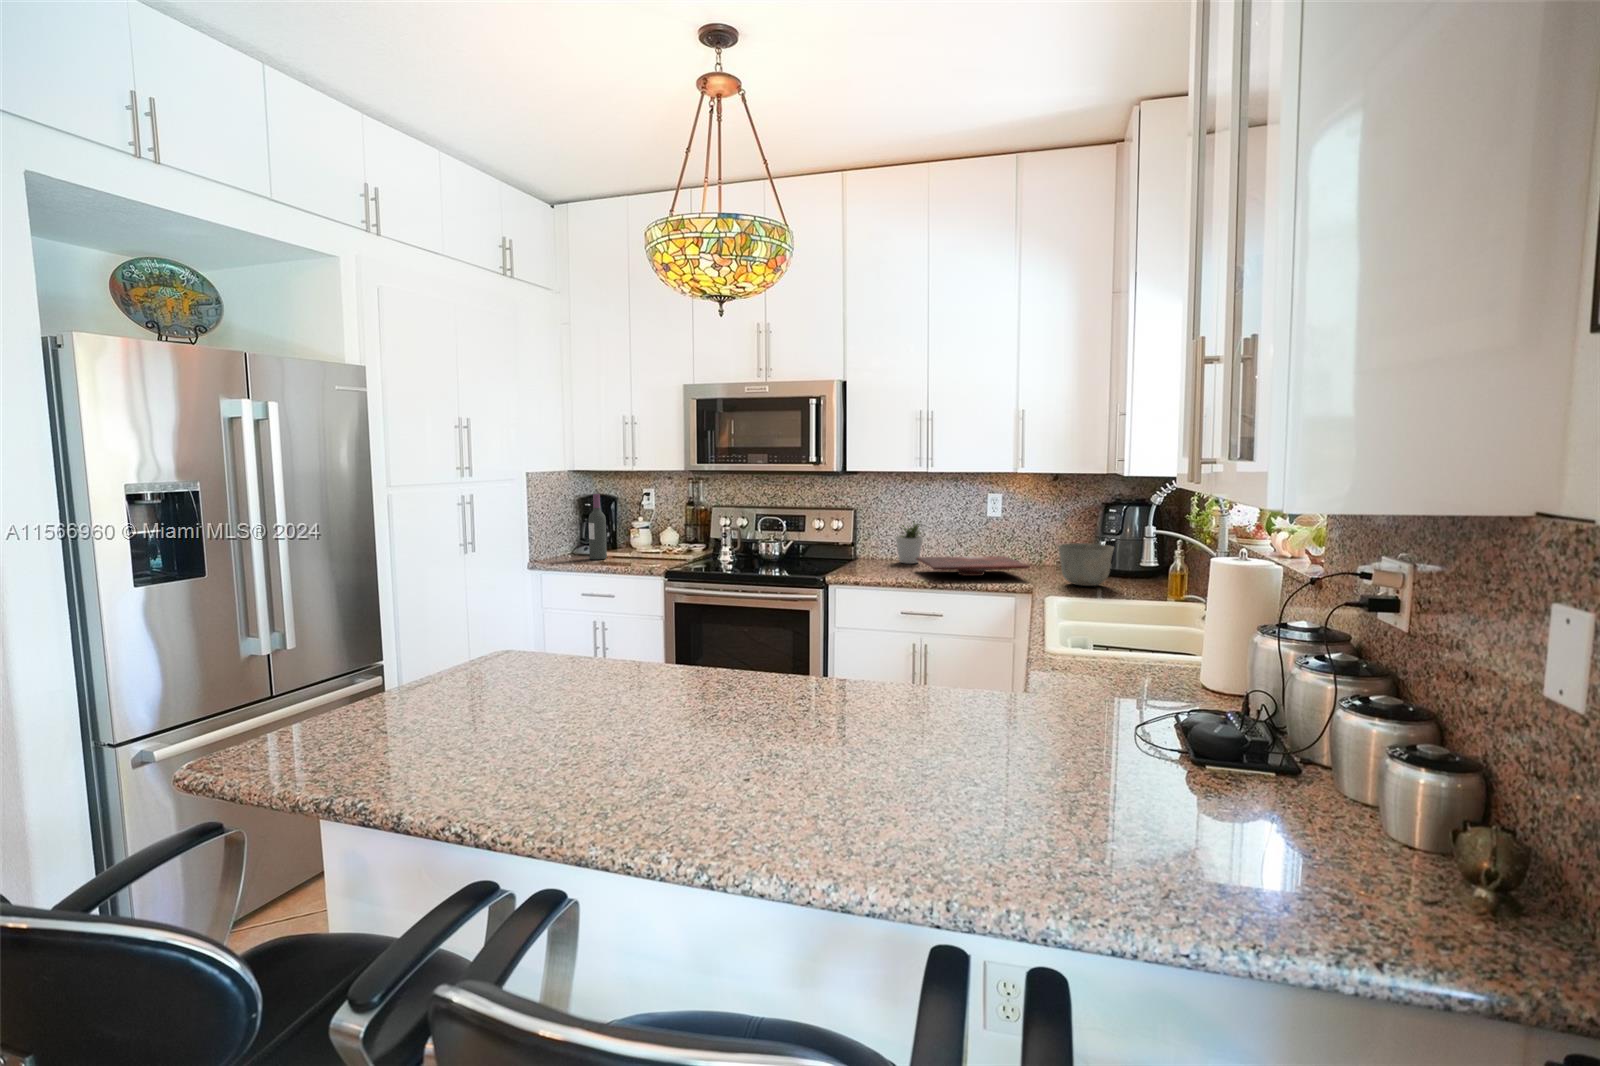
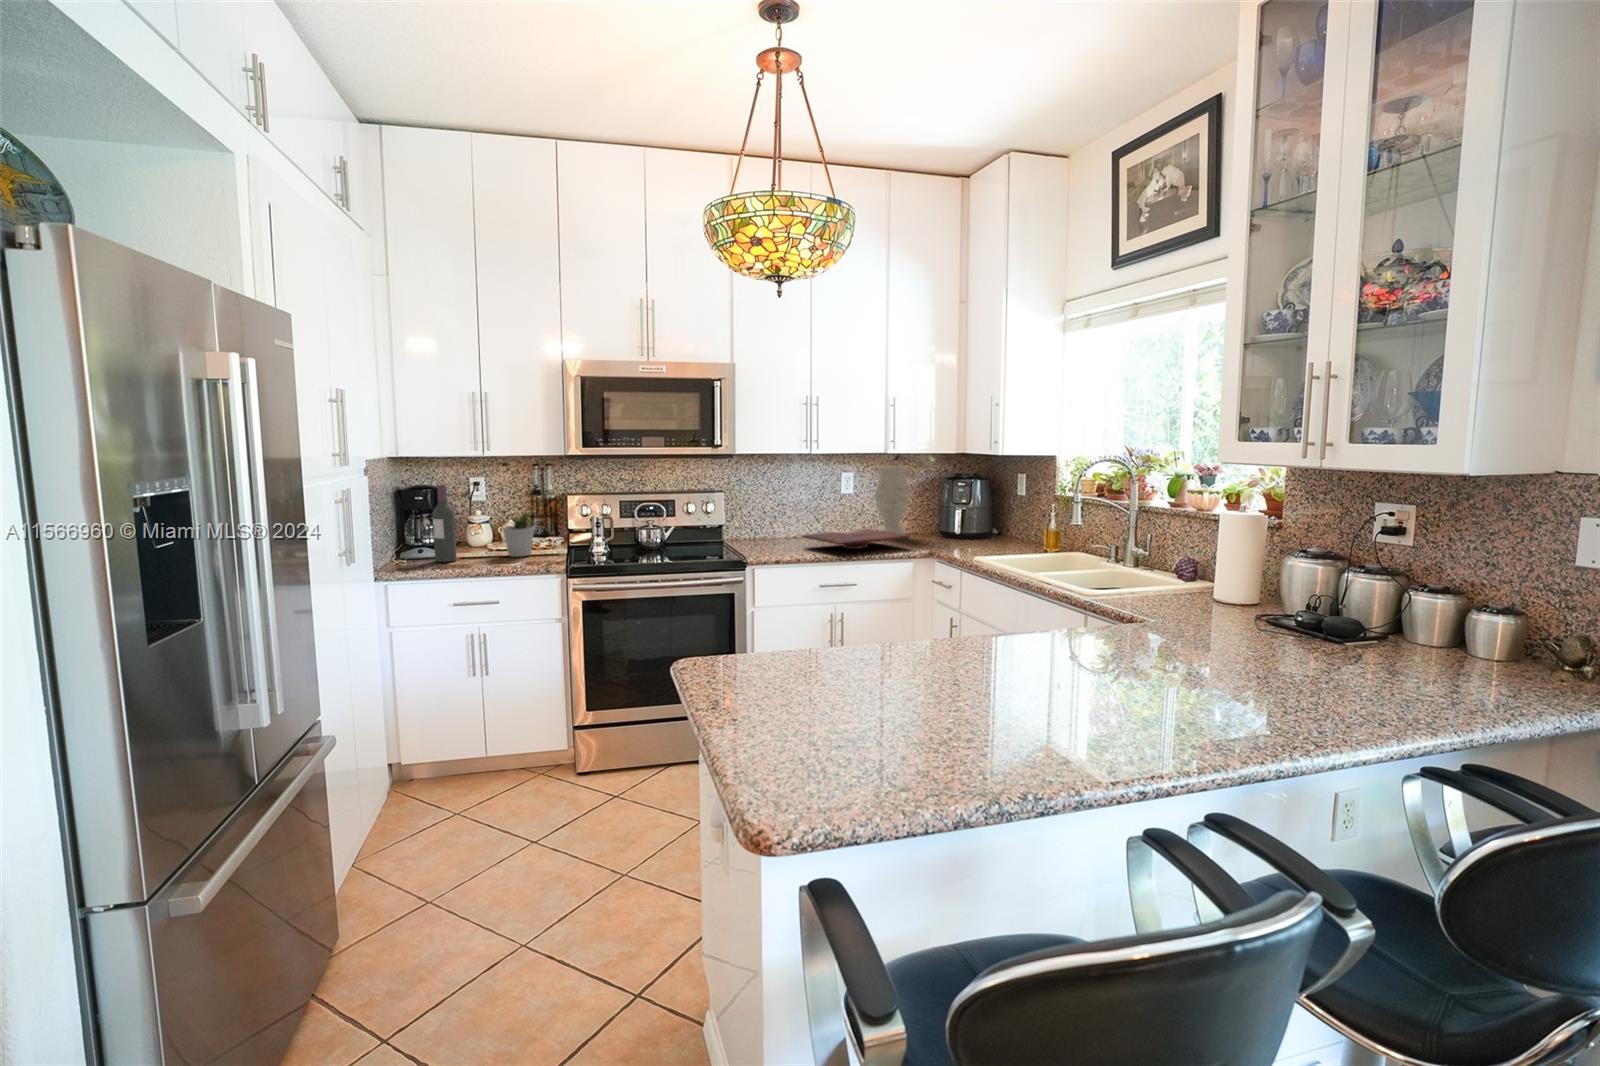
vase: none [1022,487,1063,569] -> present [874,465,909,535]
potted plant: present [895,521,923,564] -> present [503,510,534,557]
ceramic bowl: present [1058,543,1114,586] -> none [935,513,982,550]

